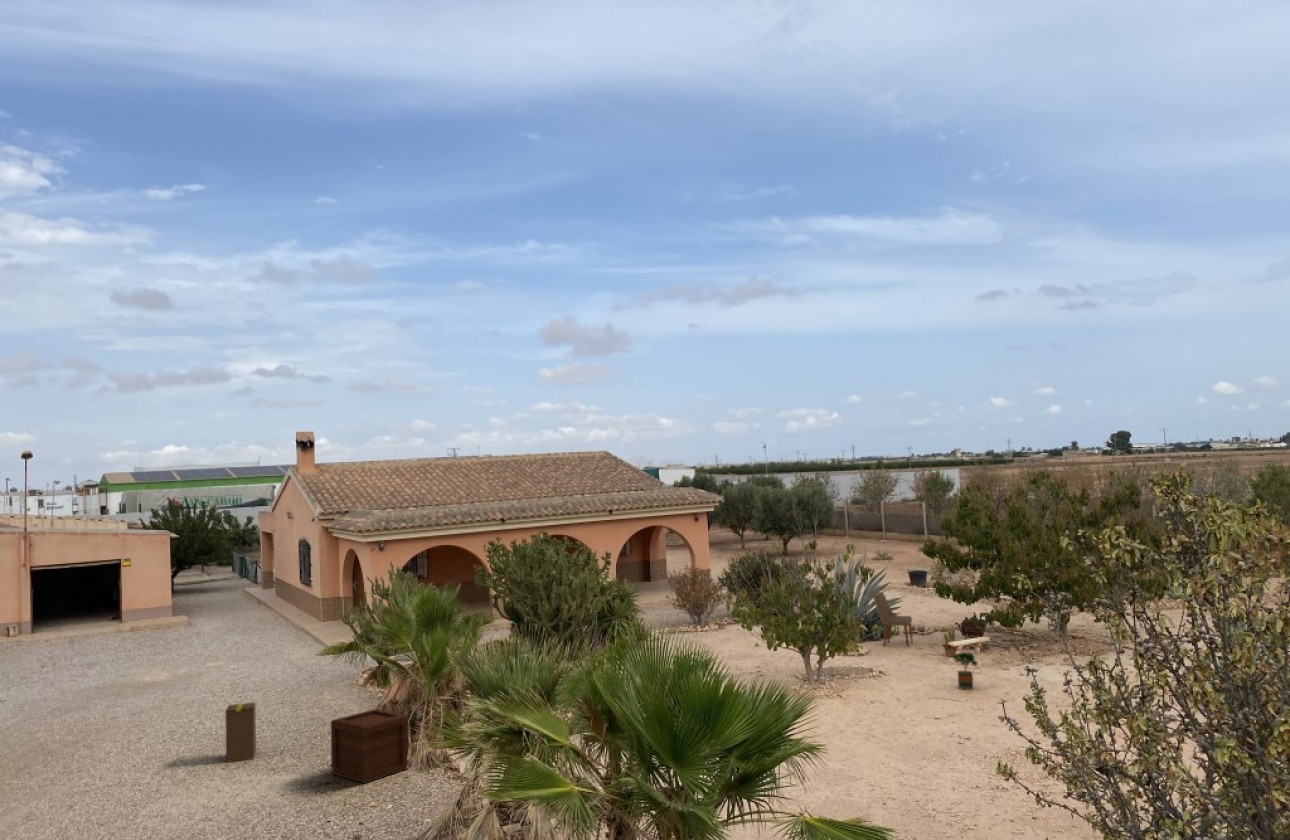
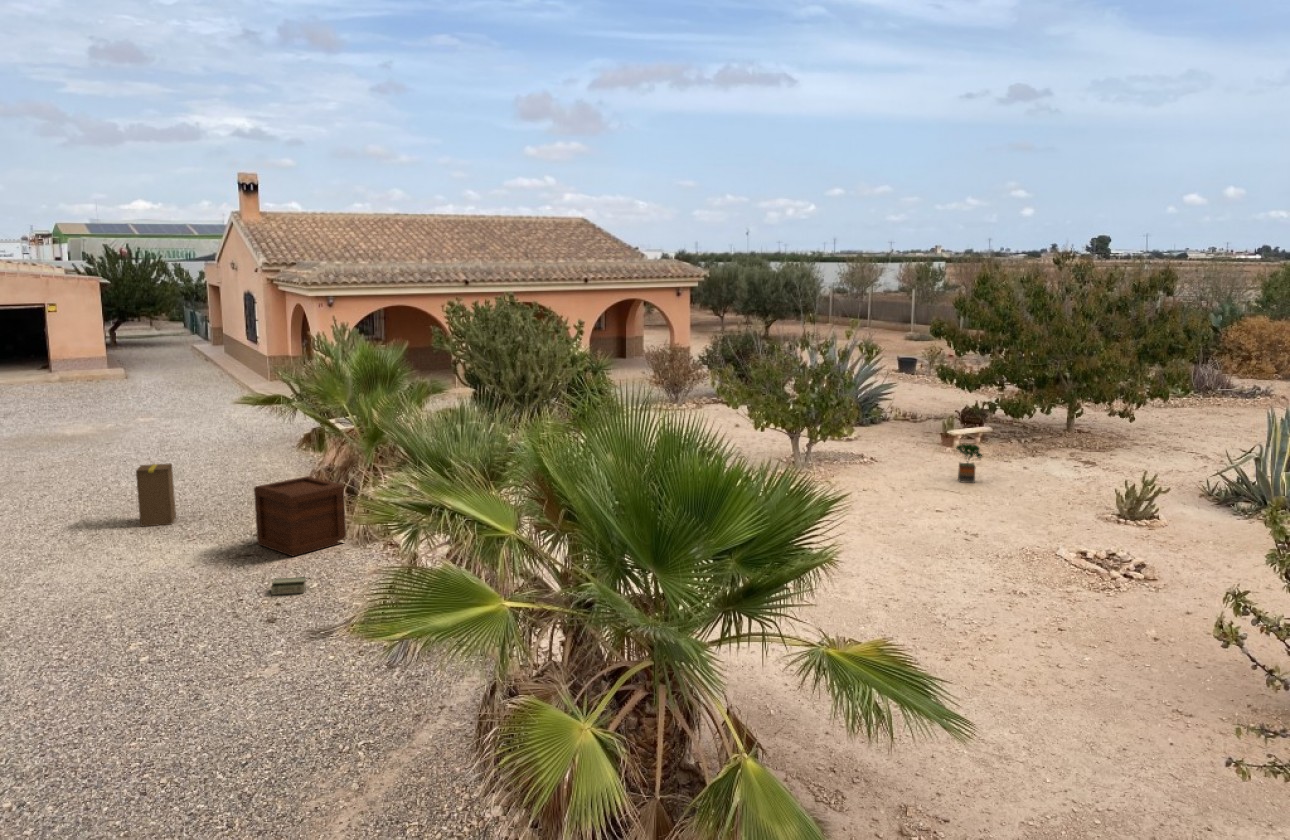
chair: present [873,592,913,647] -> none [869,376,908,436]
toolbox: none [349,801,379,818] -> present [271,577,307,595]

